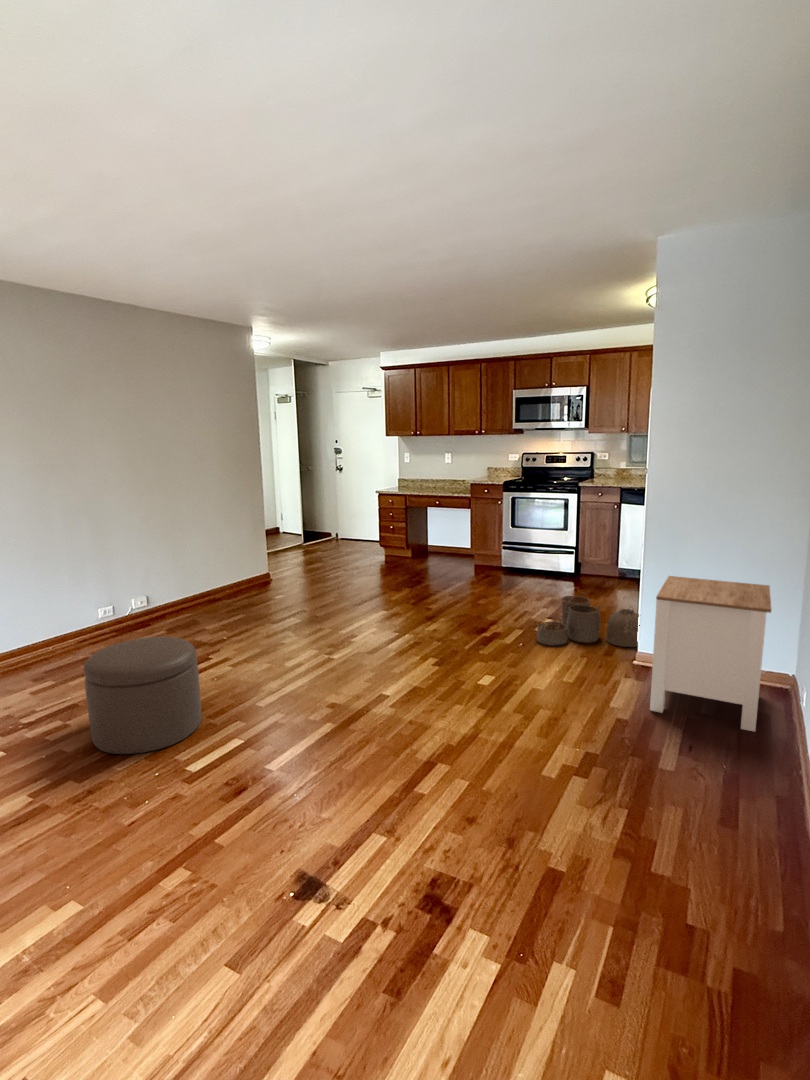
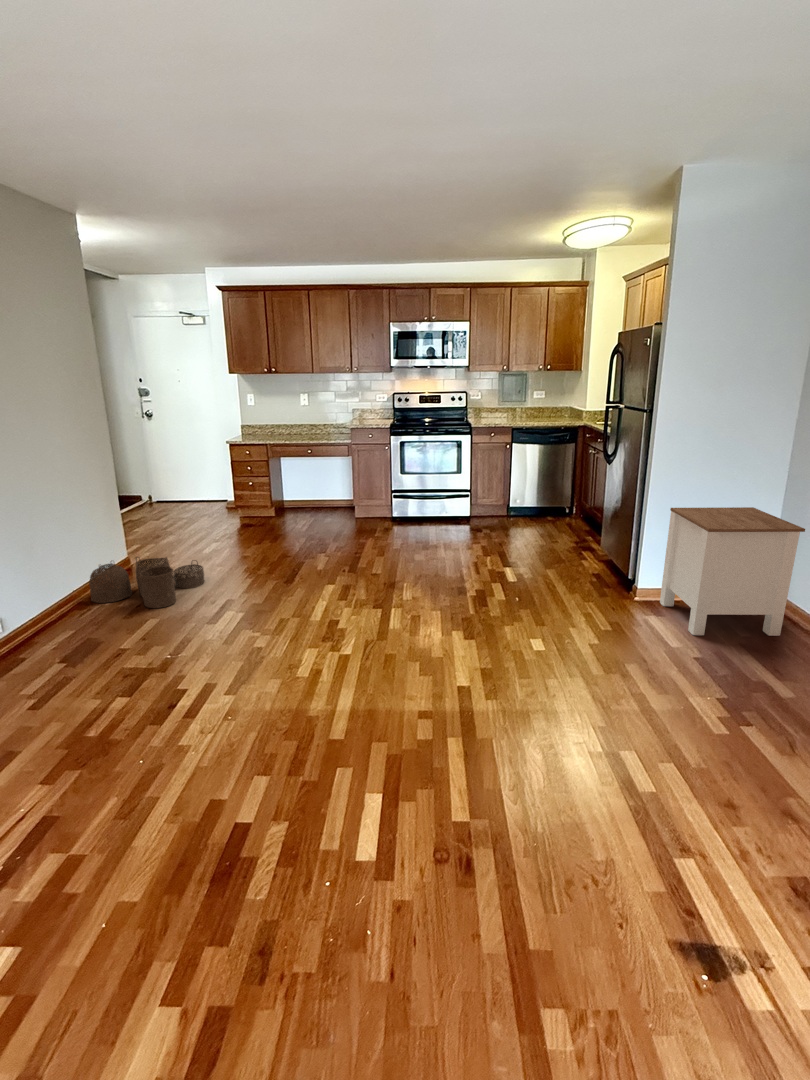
woven basket: present [537,594,640,647] -> present [89,557,204,608]
ottoman: present [84,637,202,754] -> none [123,675,300,880]

